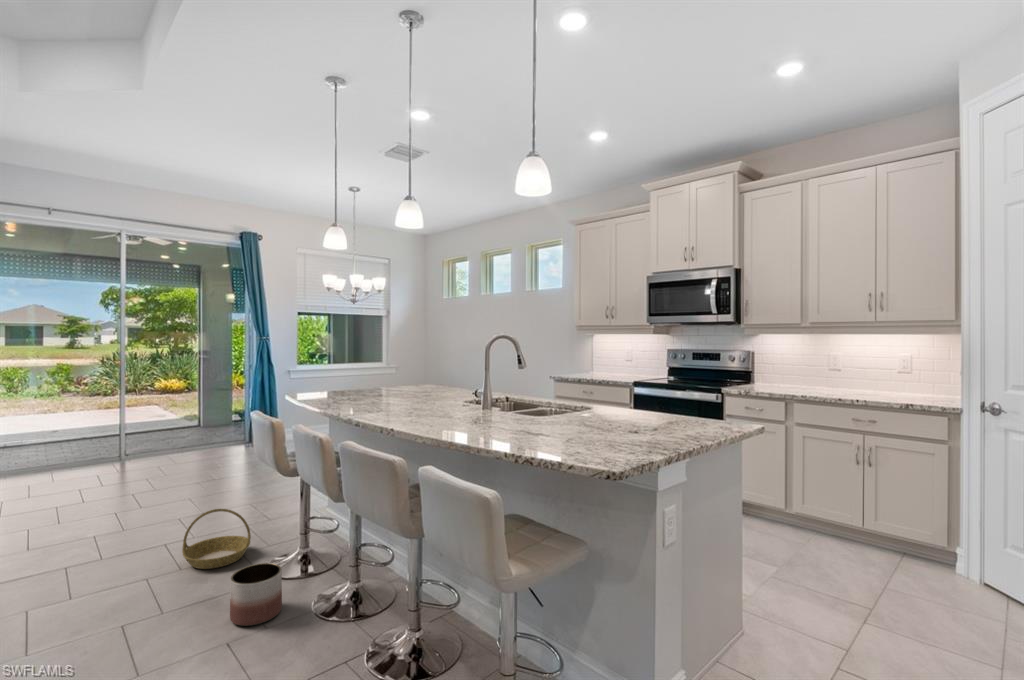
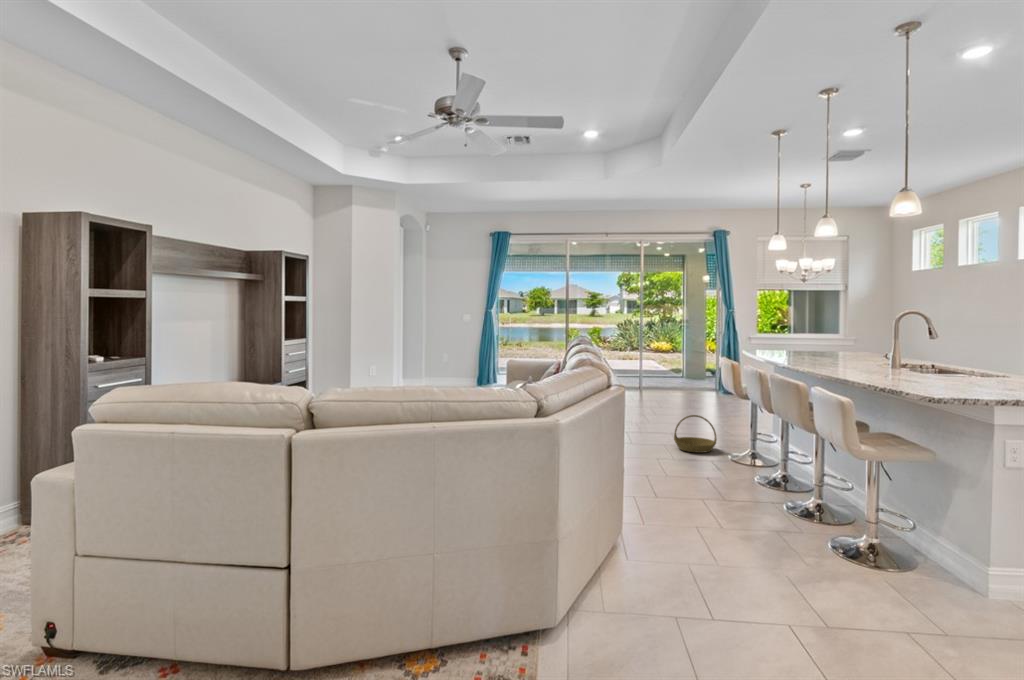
planter: present [230,563,282,626] -> none [703,444,736,478]

